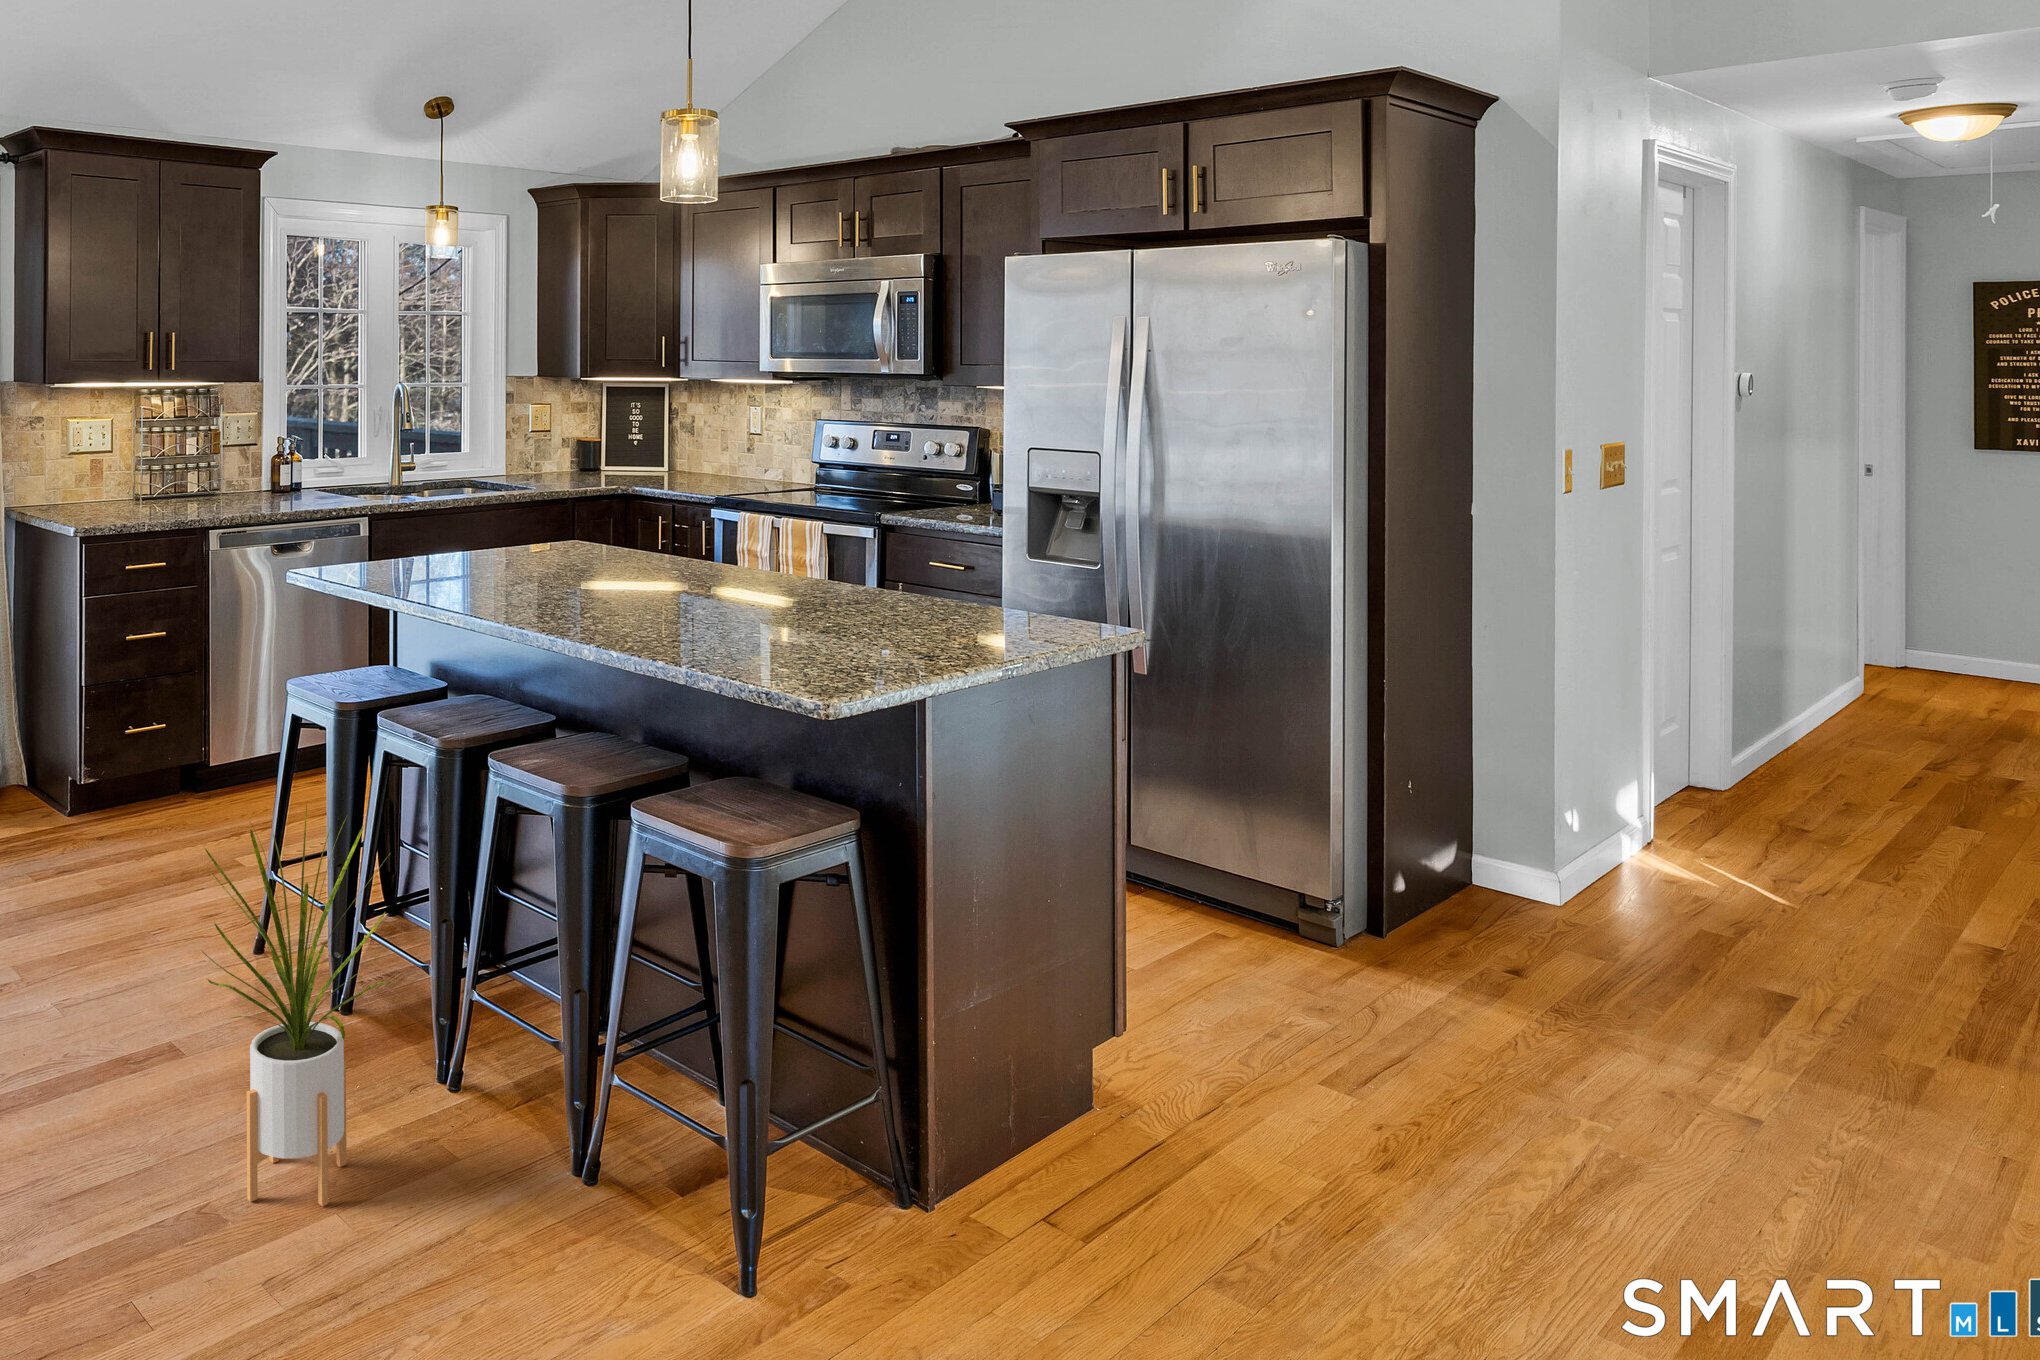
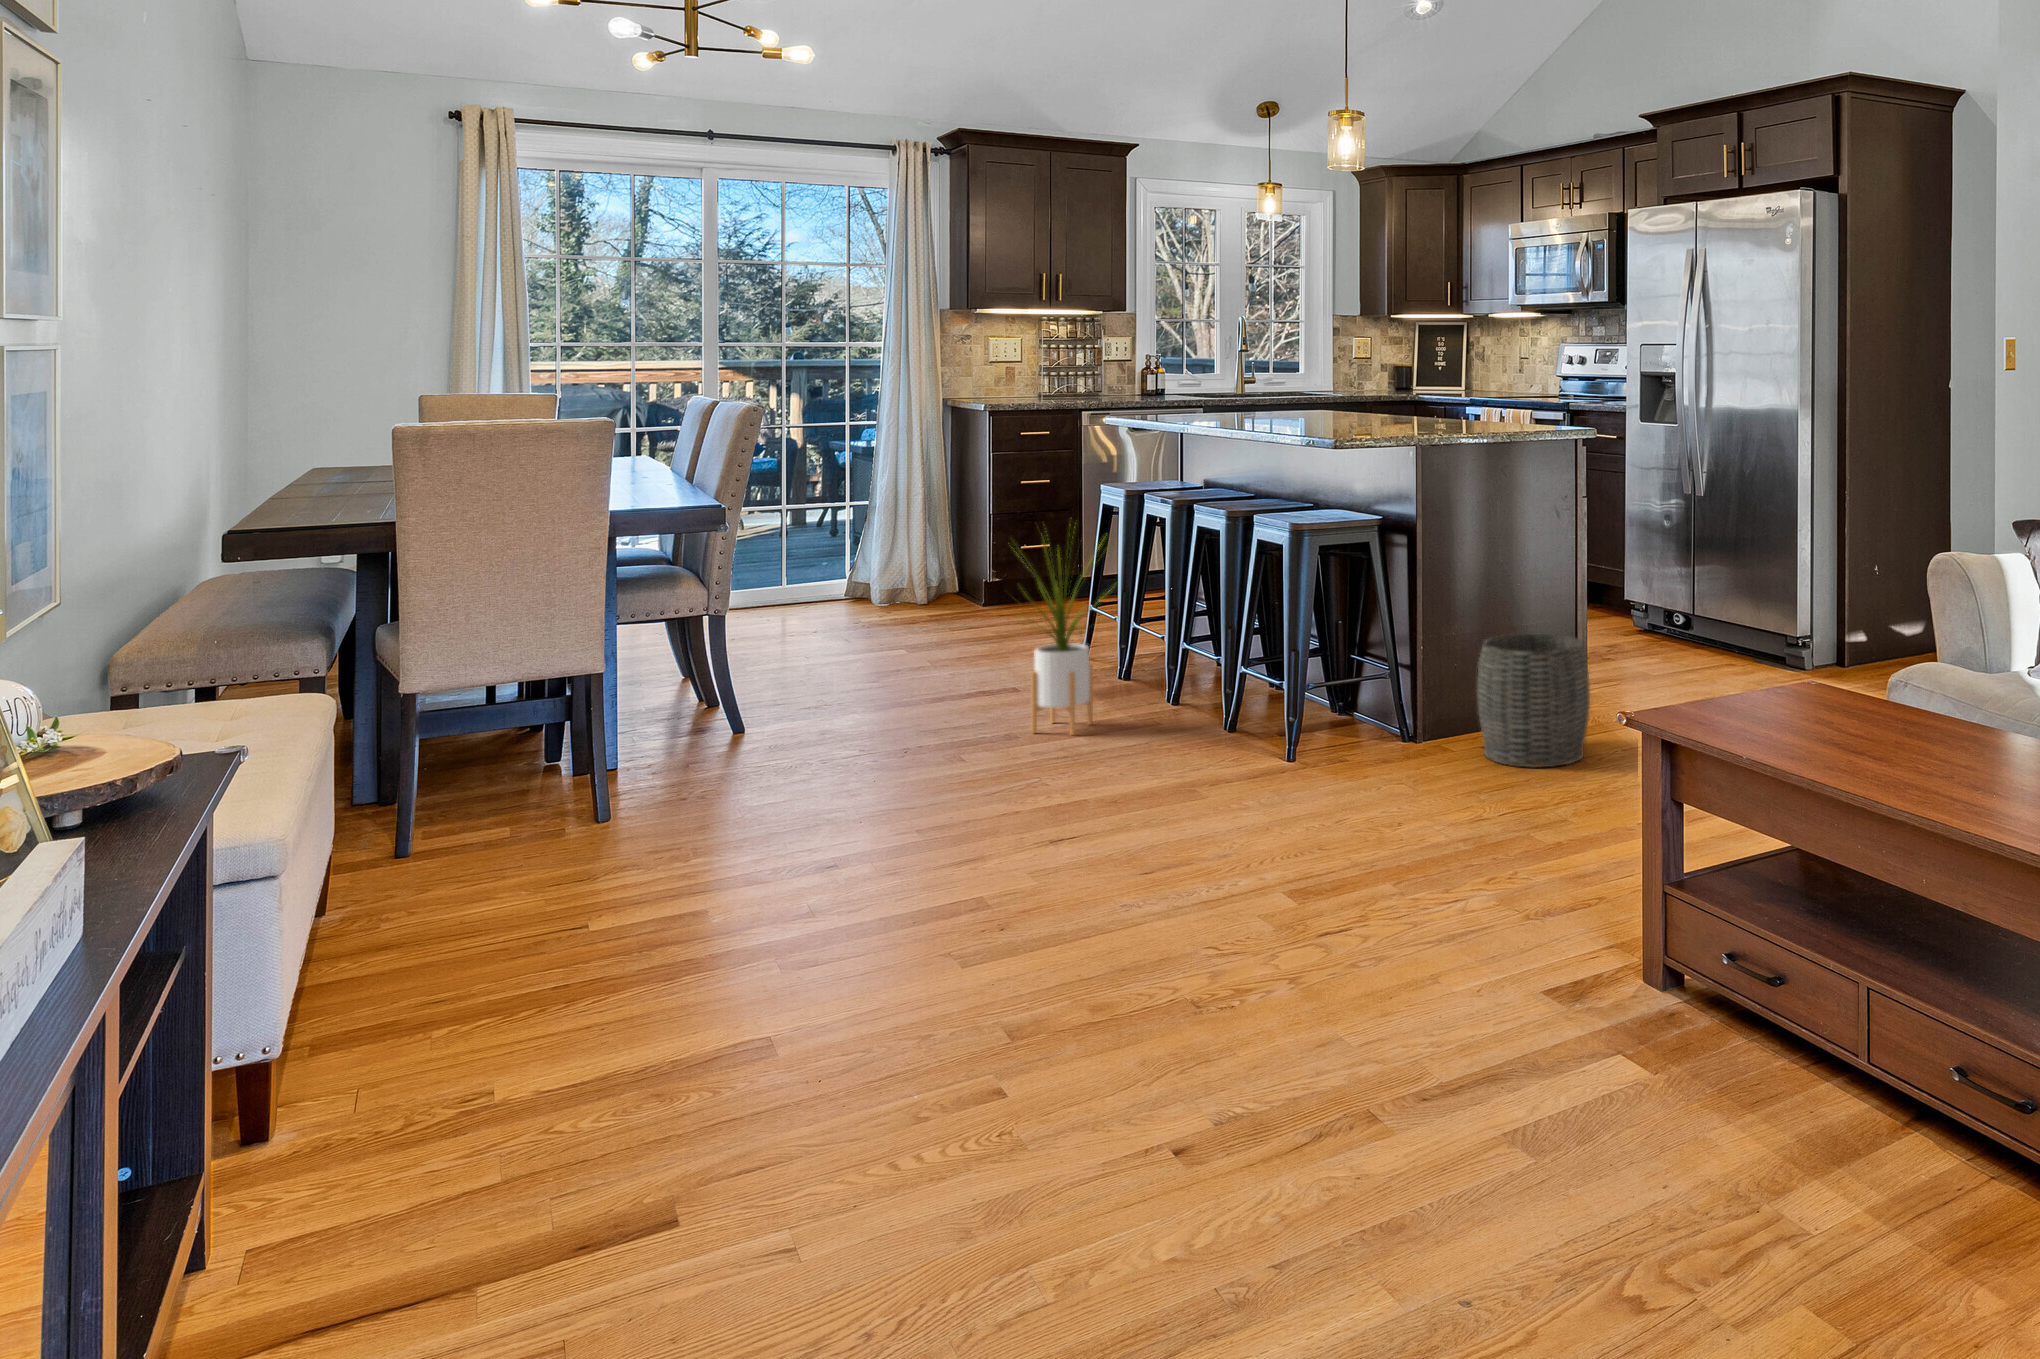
woven basket: none [1058,1013,1269,1300] -> present [1477,634,1590,767]

